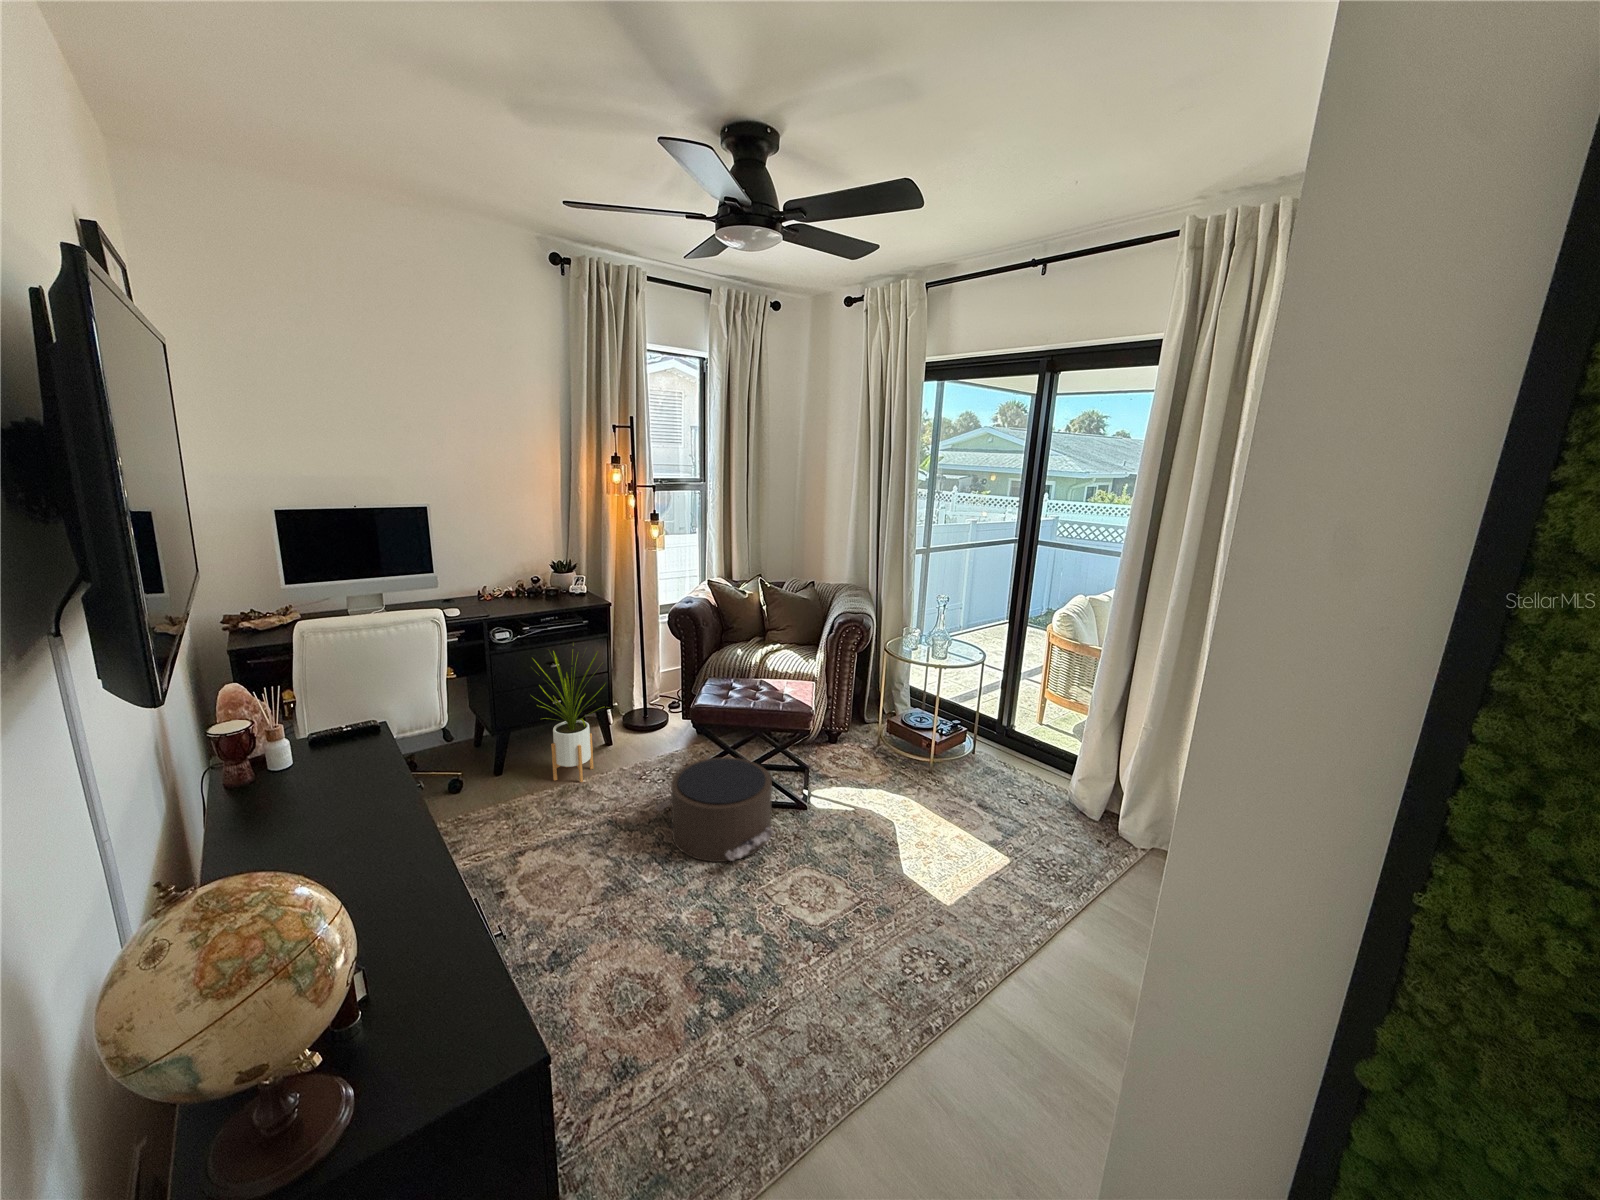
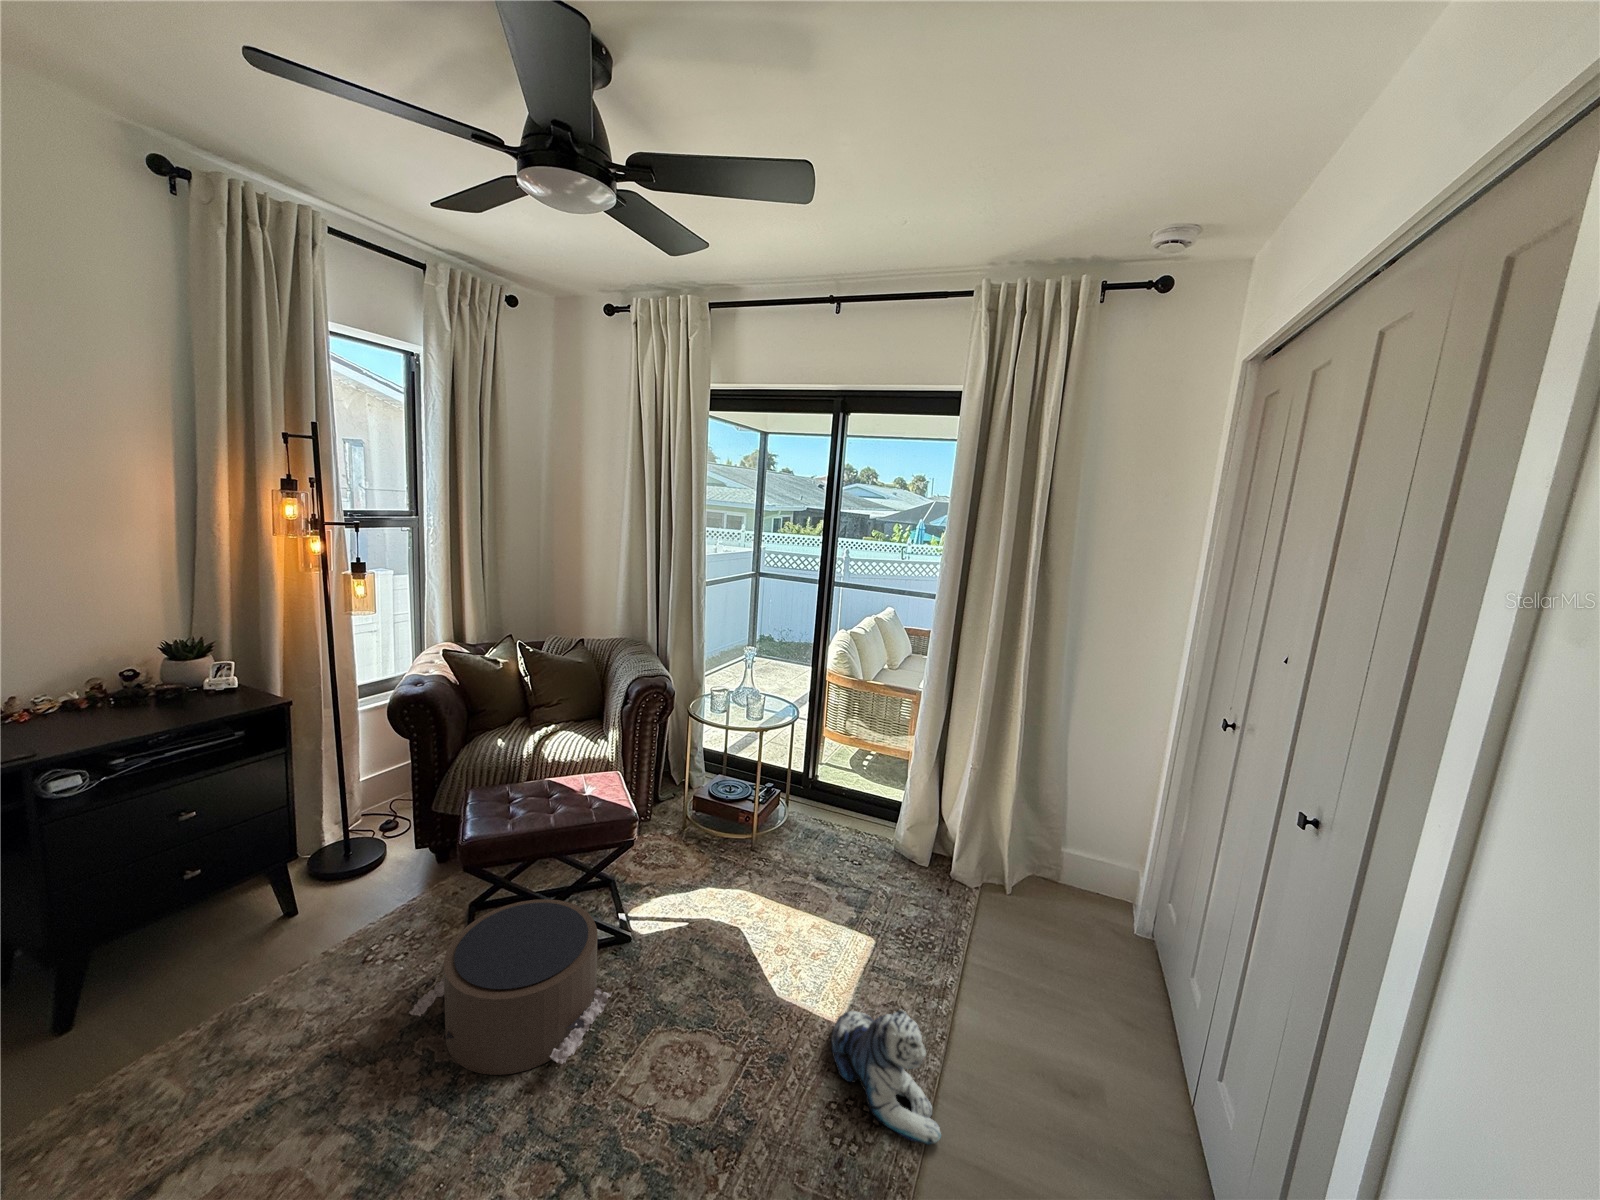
house plant: present [533,651,606,782] -> none [139,775,305,1012]
plush toy: none [930,894,999,1003] -> present [831,1010,941,1145]

